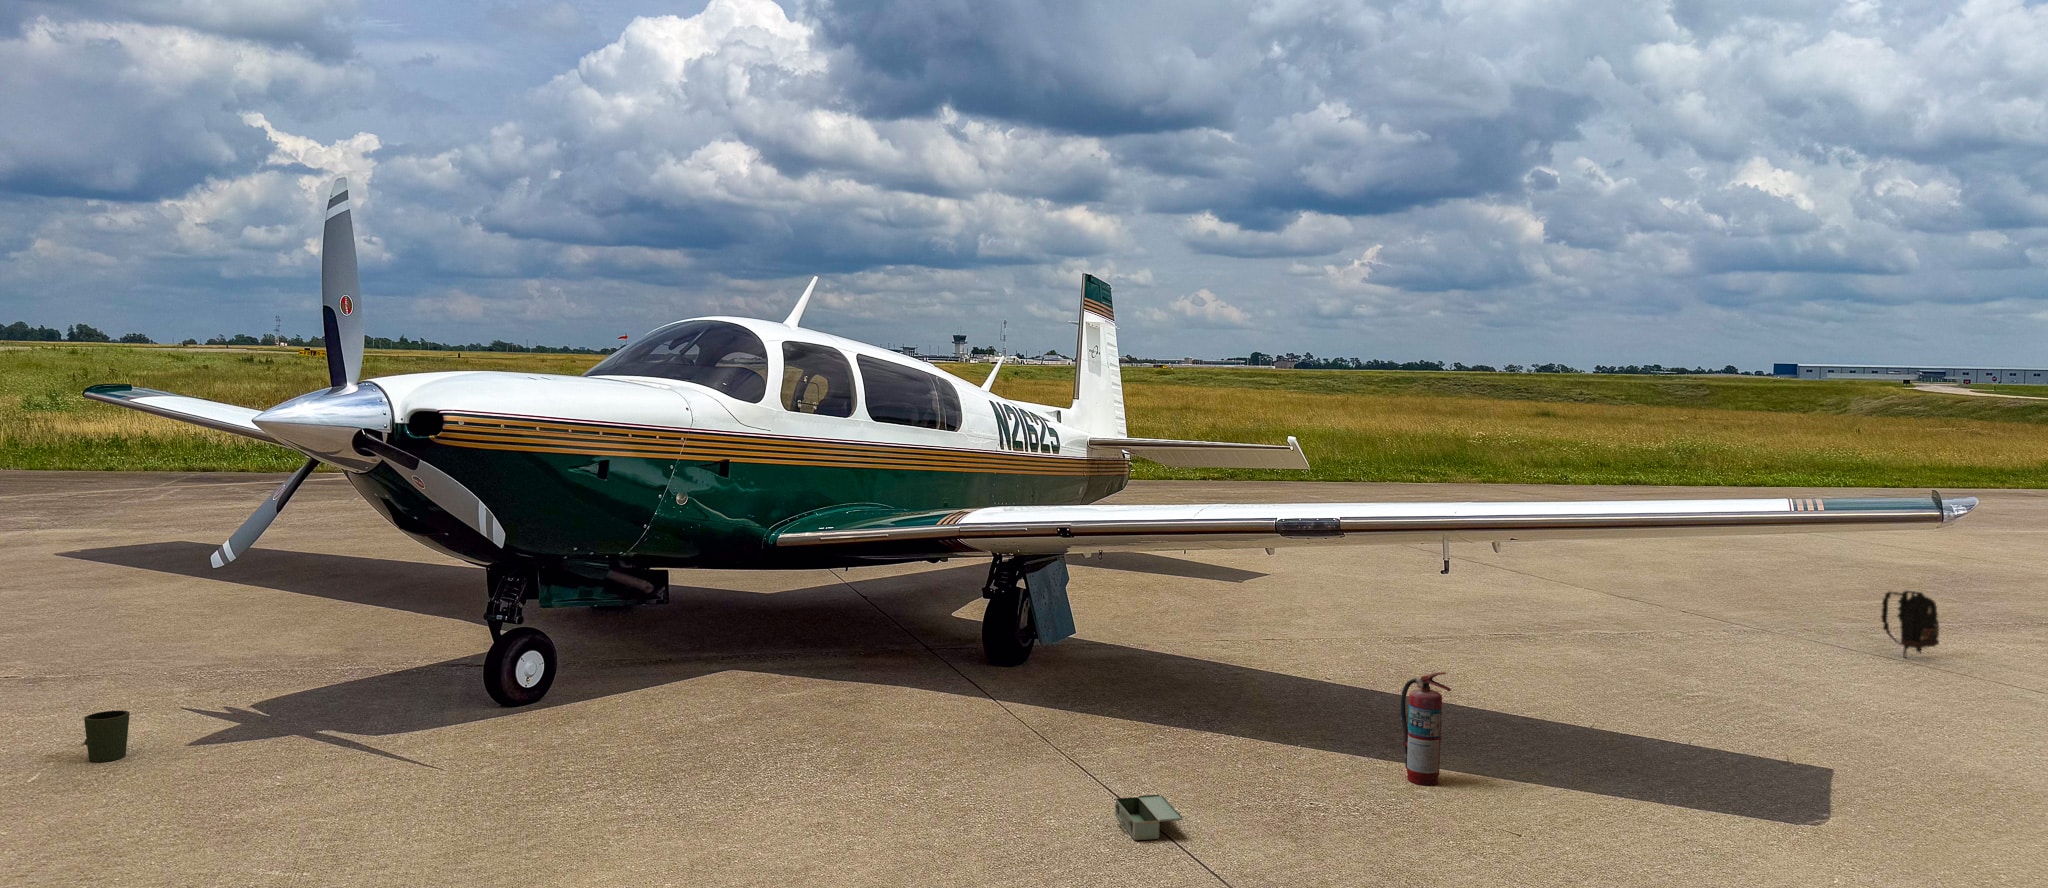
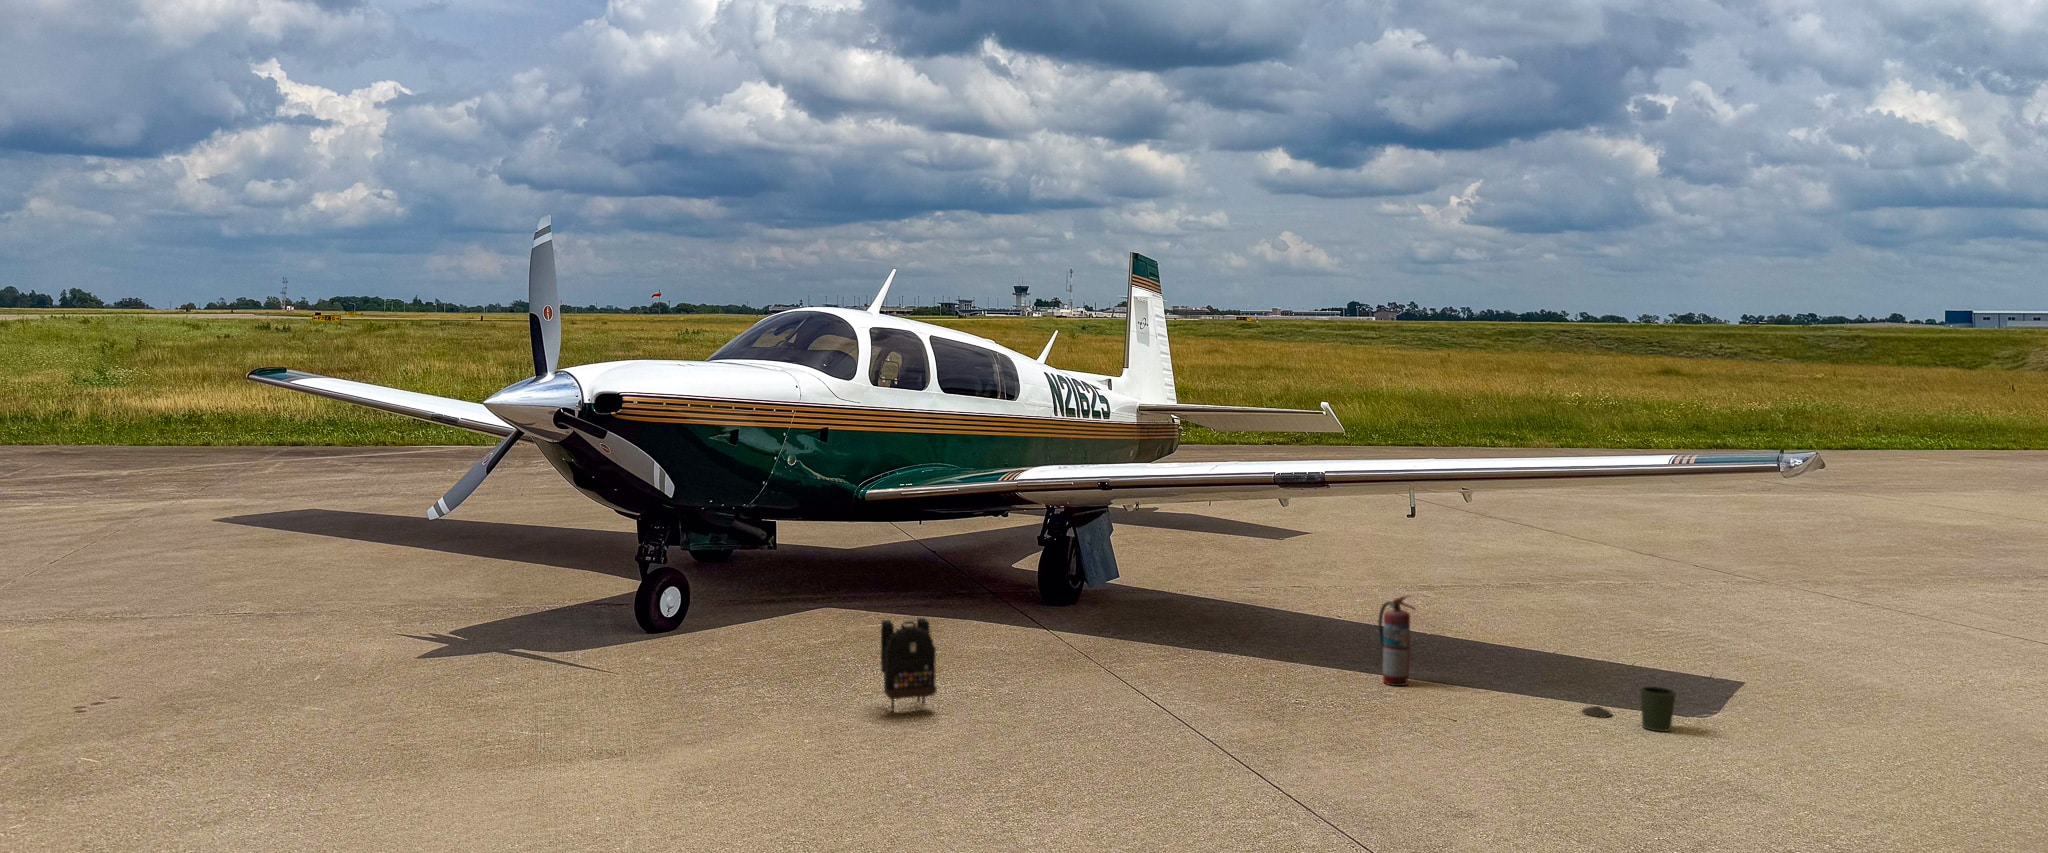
backpack: present [1881,590,1939,658] -> present [881,618,937,712]
trash can: present [84,710,130,762] -> present [1582,687,1676,732]
toolbox: present [1115,795,1183,840] -> none [1142,687,1193,717]

